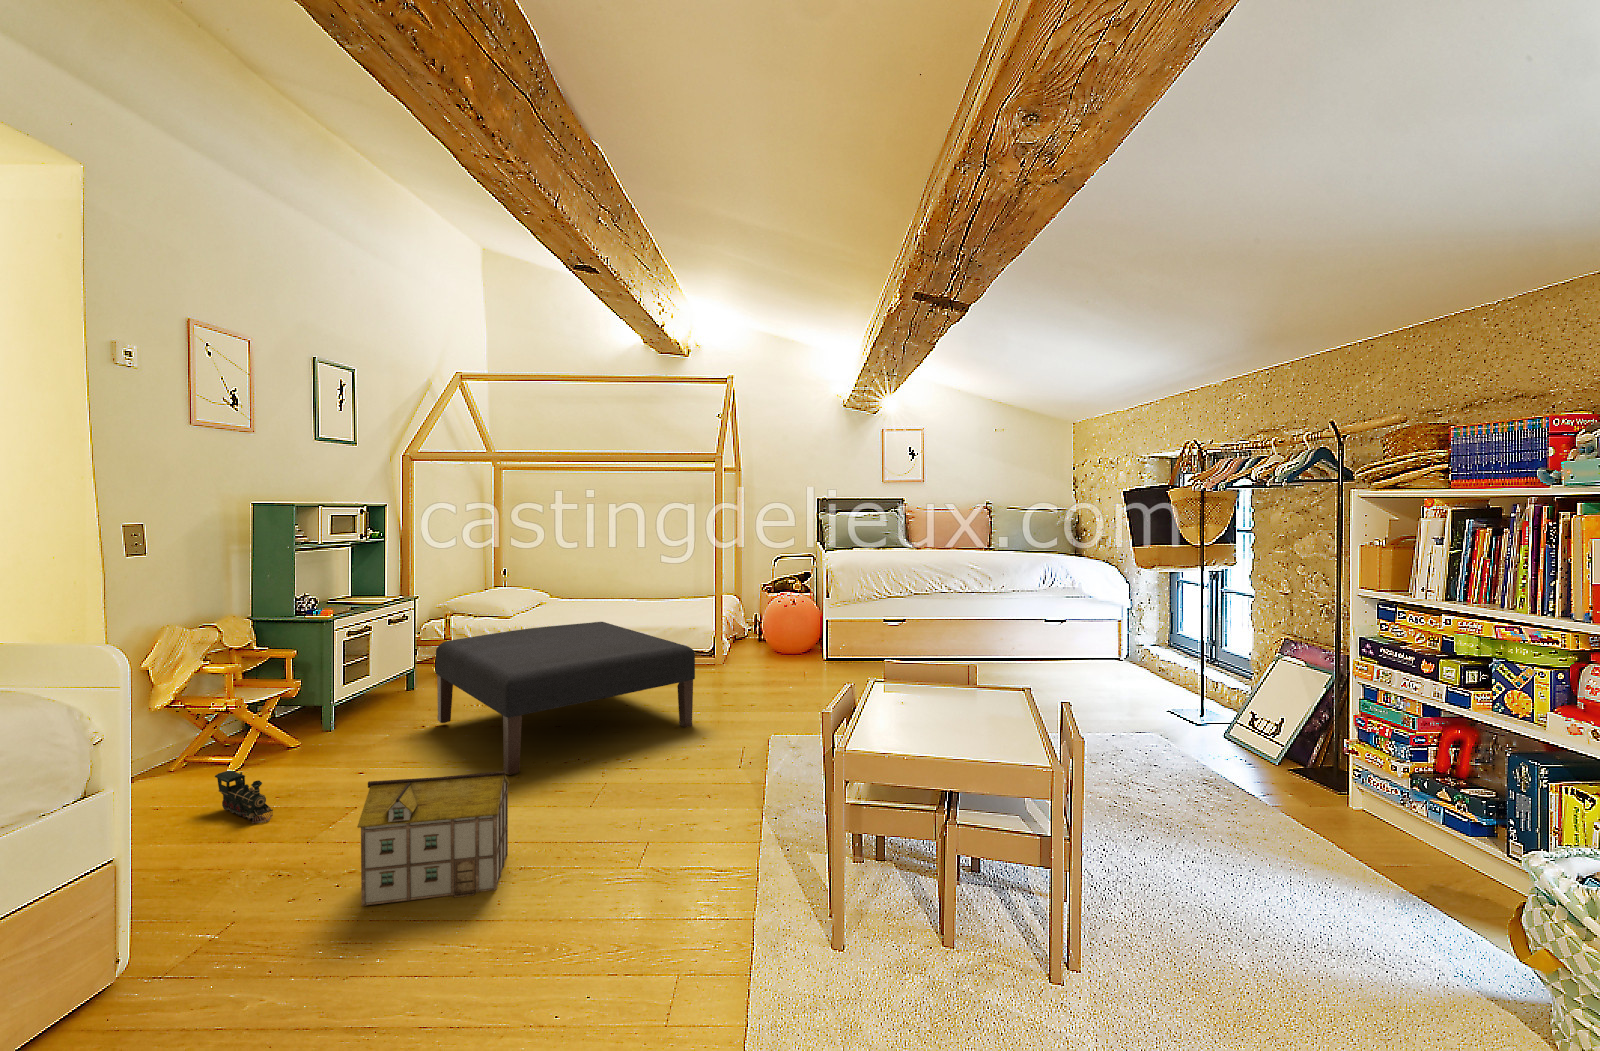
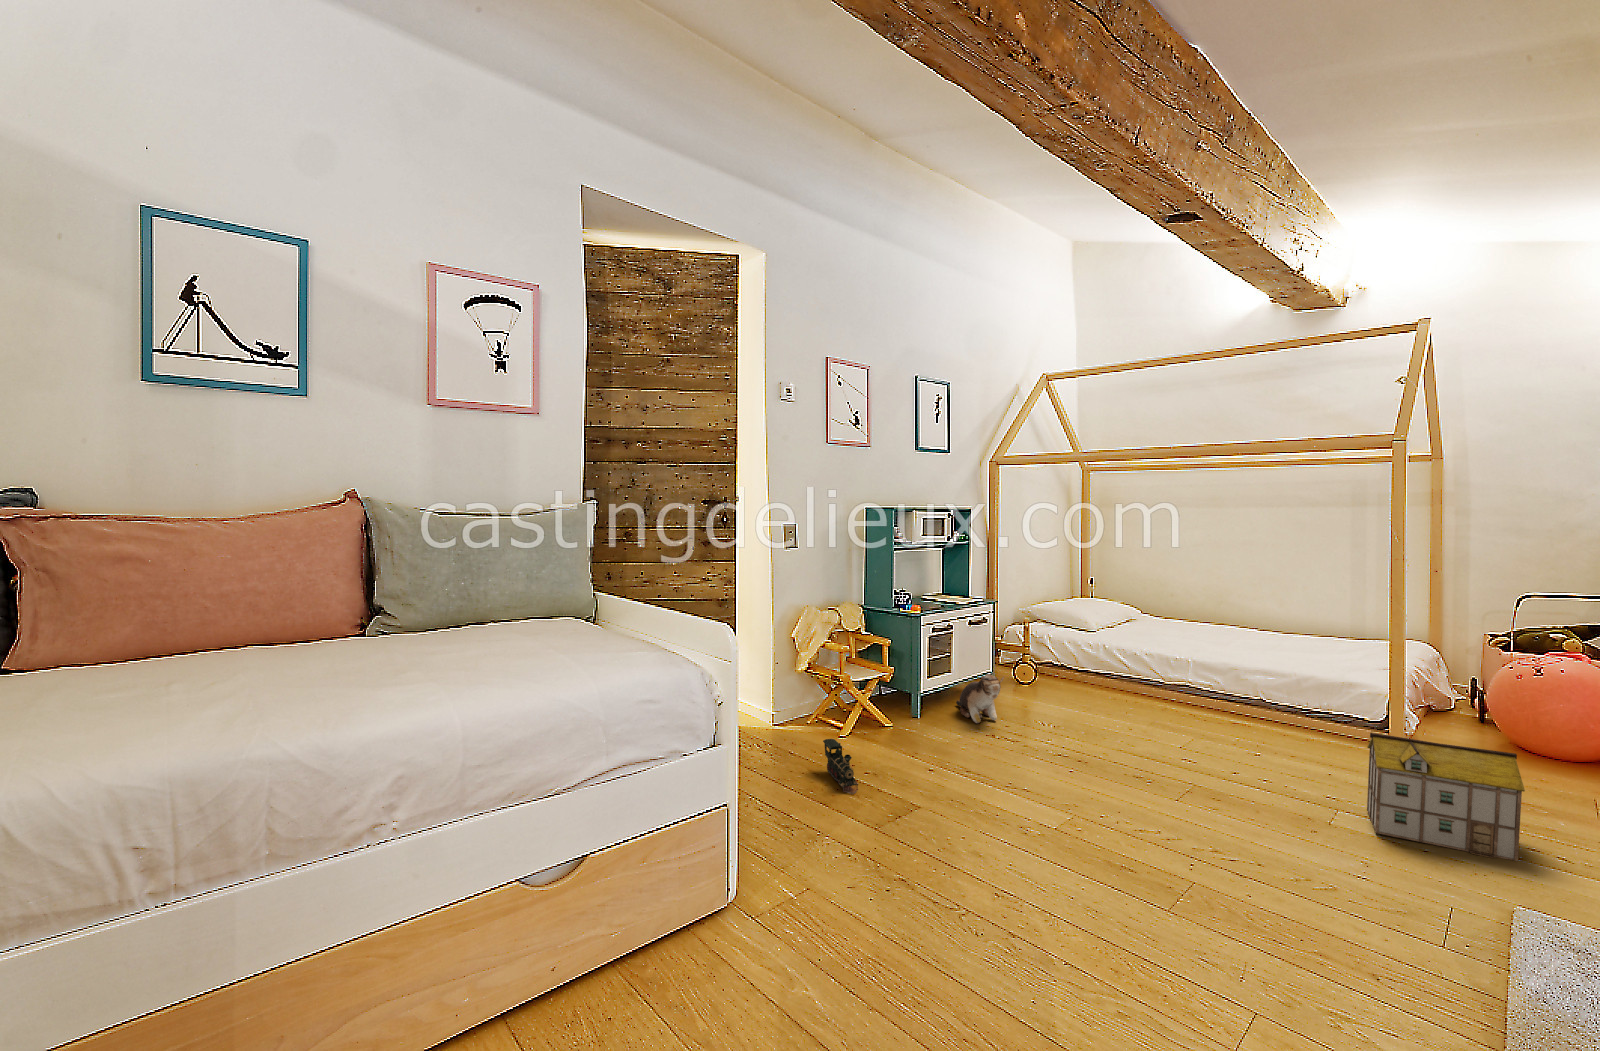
ottoman: present [435,622,695,775] -> none [1006,650,1336,824]
plush toy: none [376,668,433,720] -> present [956,674,1004,723]
toy house: present [357,771,510,906] -> present [1367,733,1525,861]

